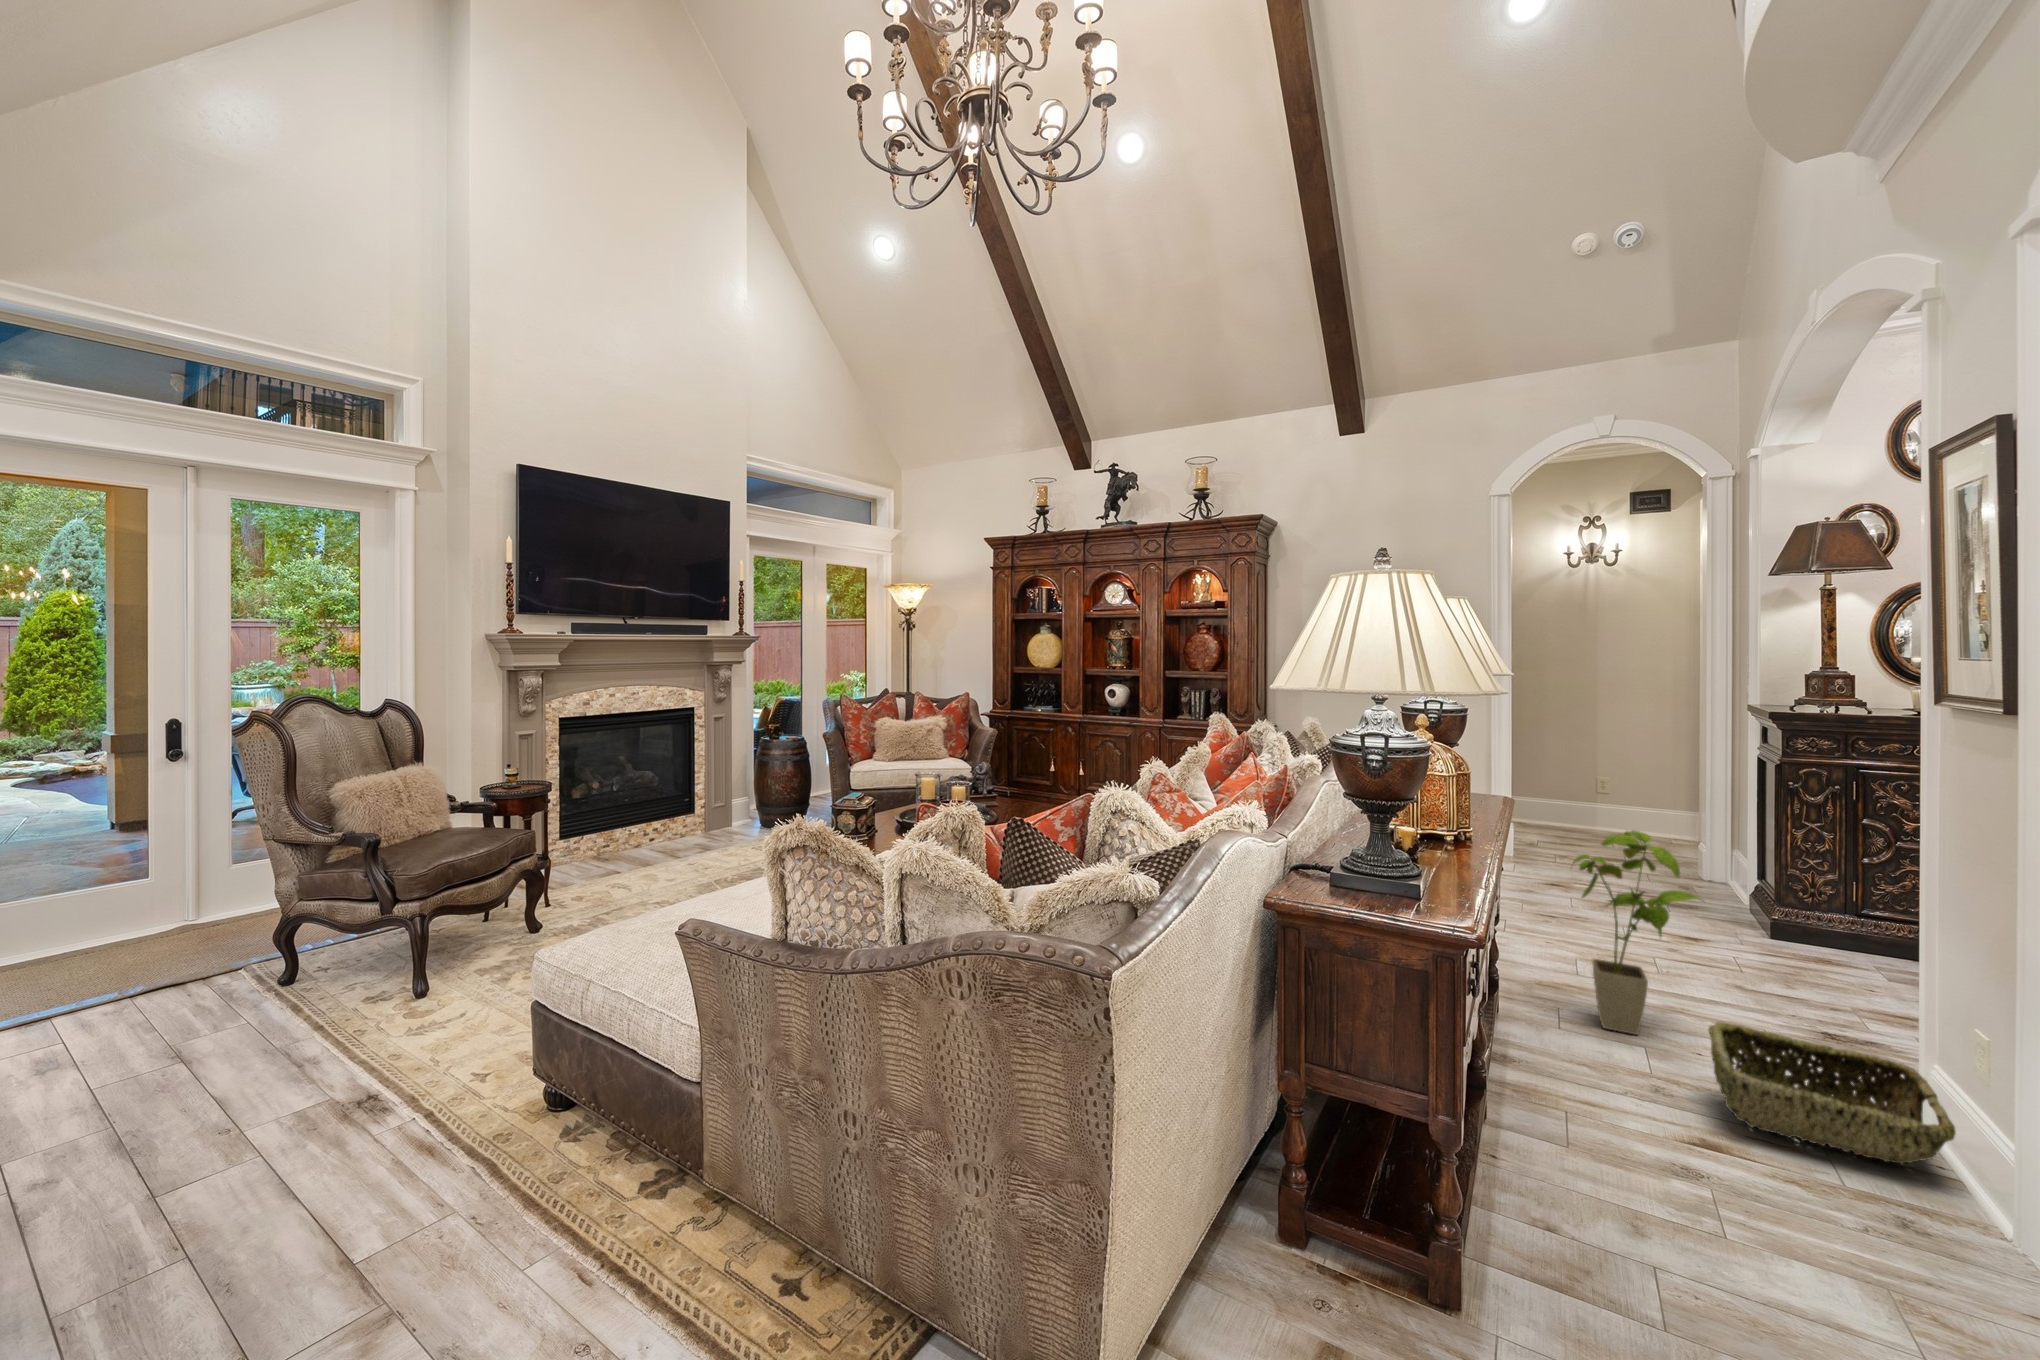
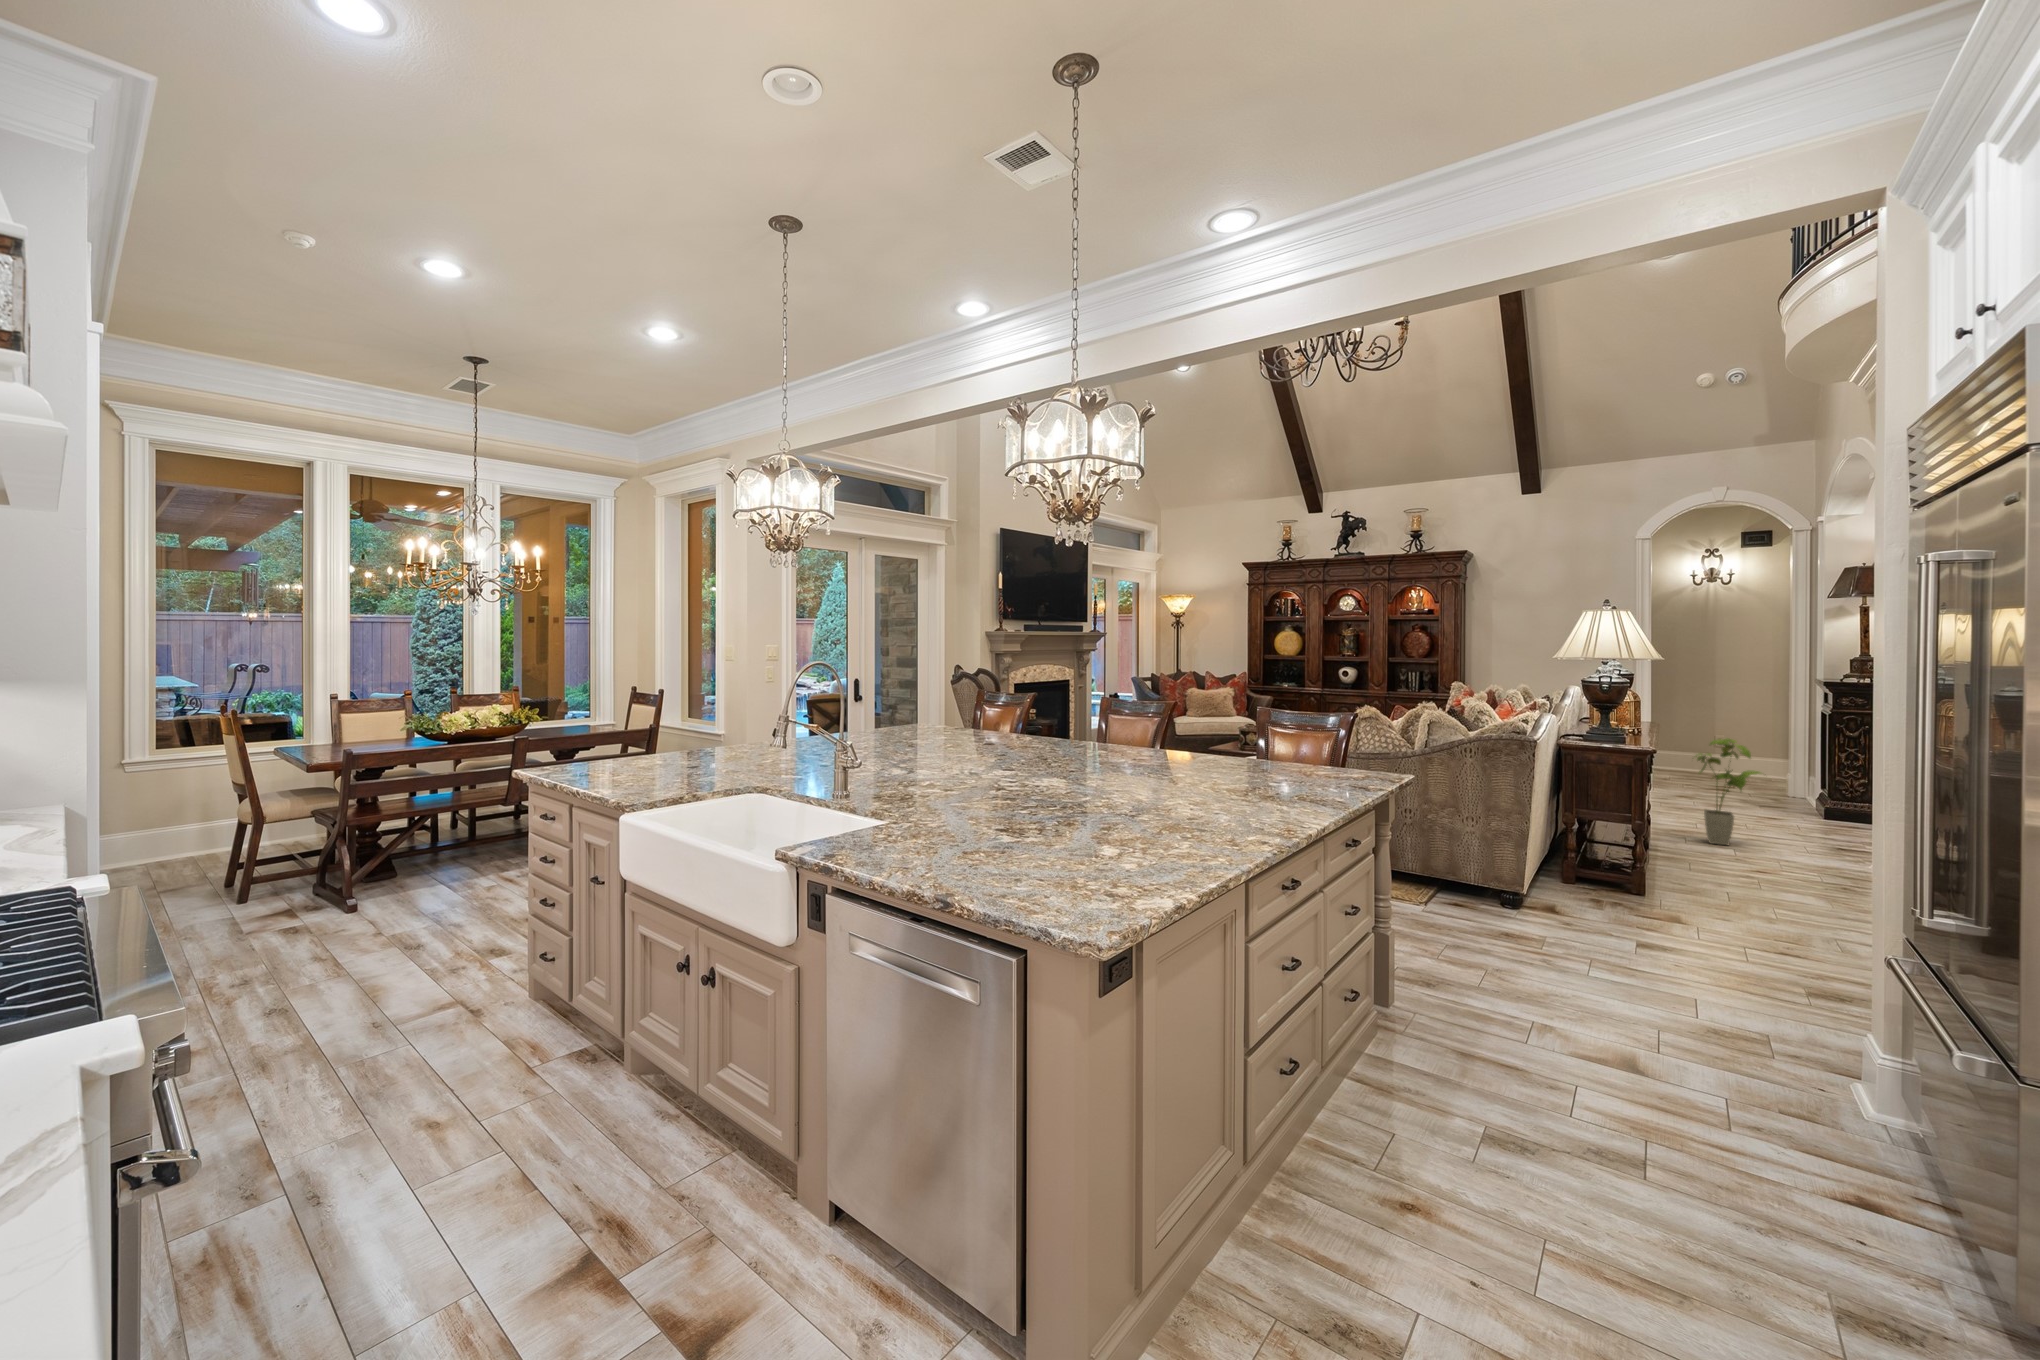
woven basket: present [1708,1022,1956,1164] -> none [1762,824,1872,876]

